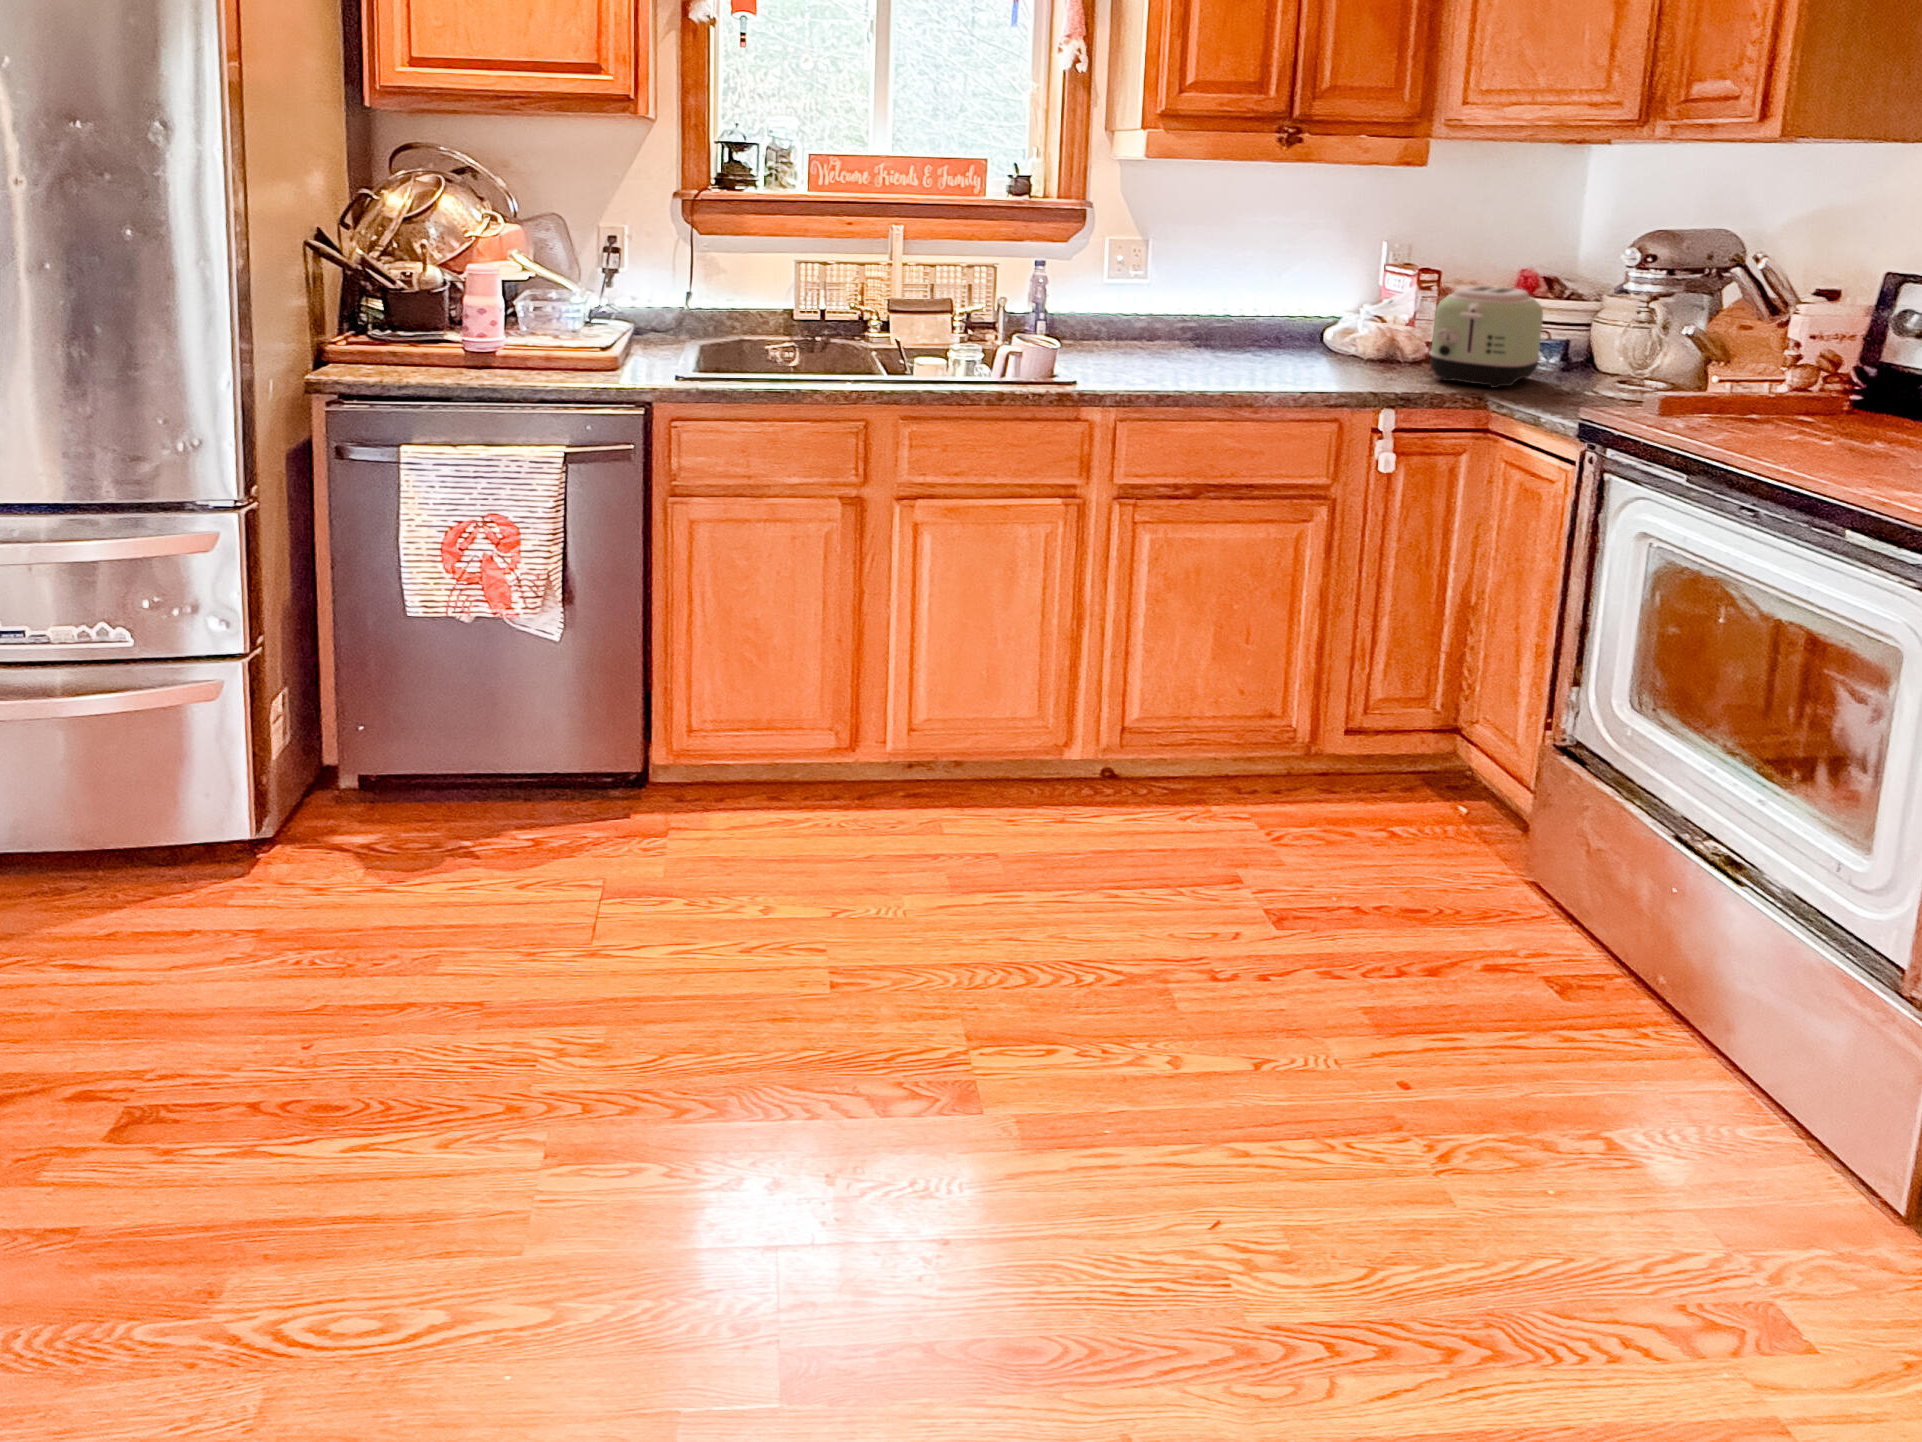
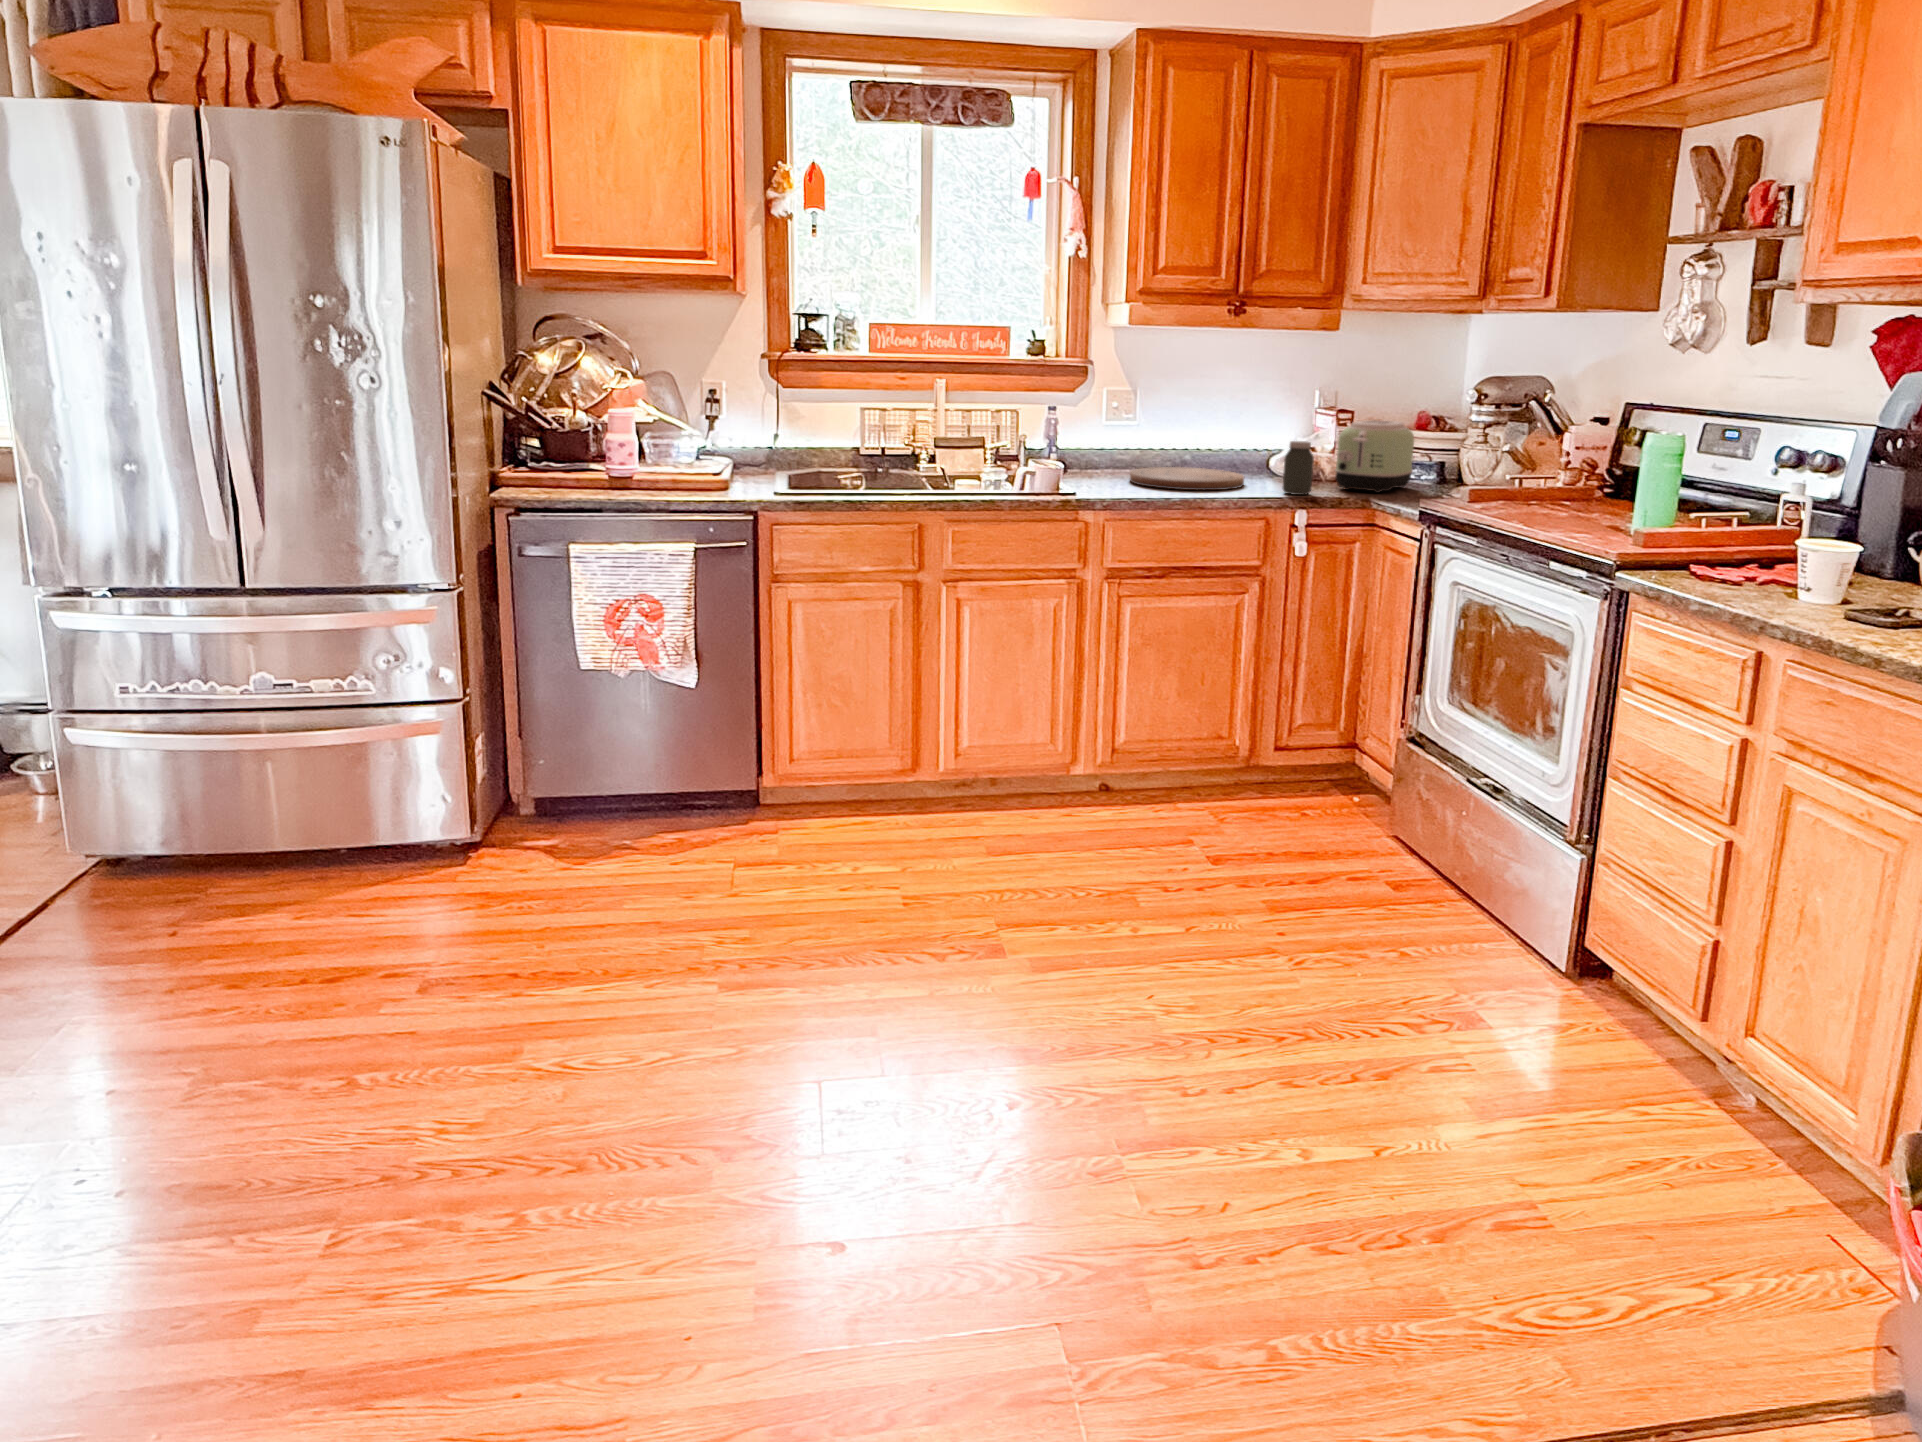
jar: none [1361,315,1407,390] -> present [1283,441,1314,495]
cutting board: none [1142,340,1301,379] -> present [1130,467,1244,490]

